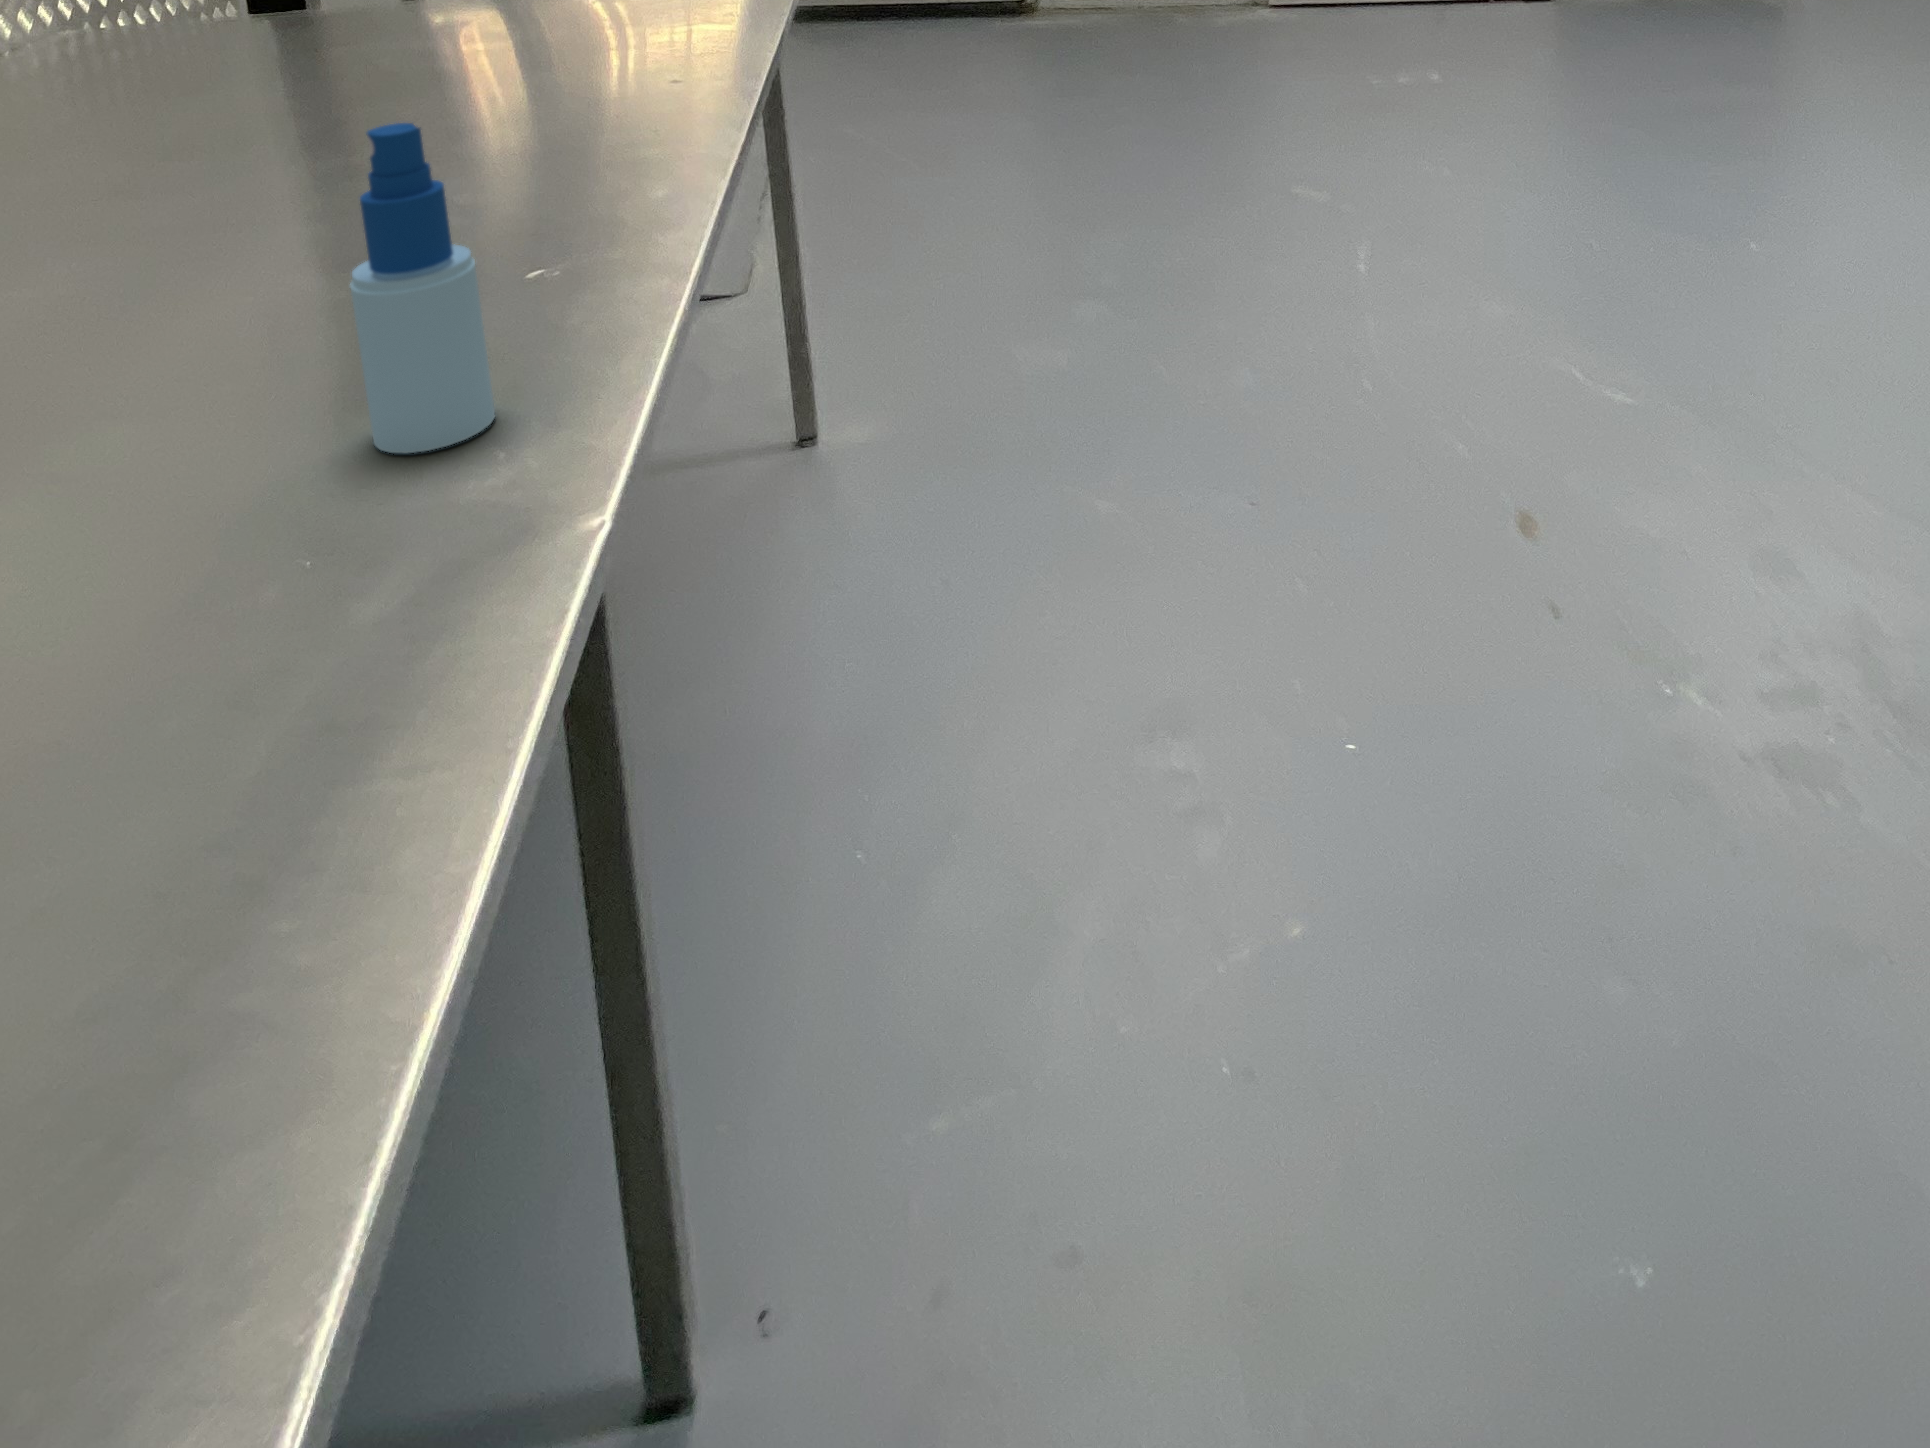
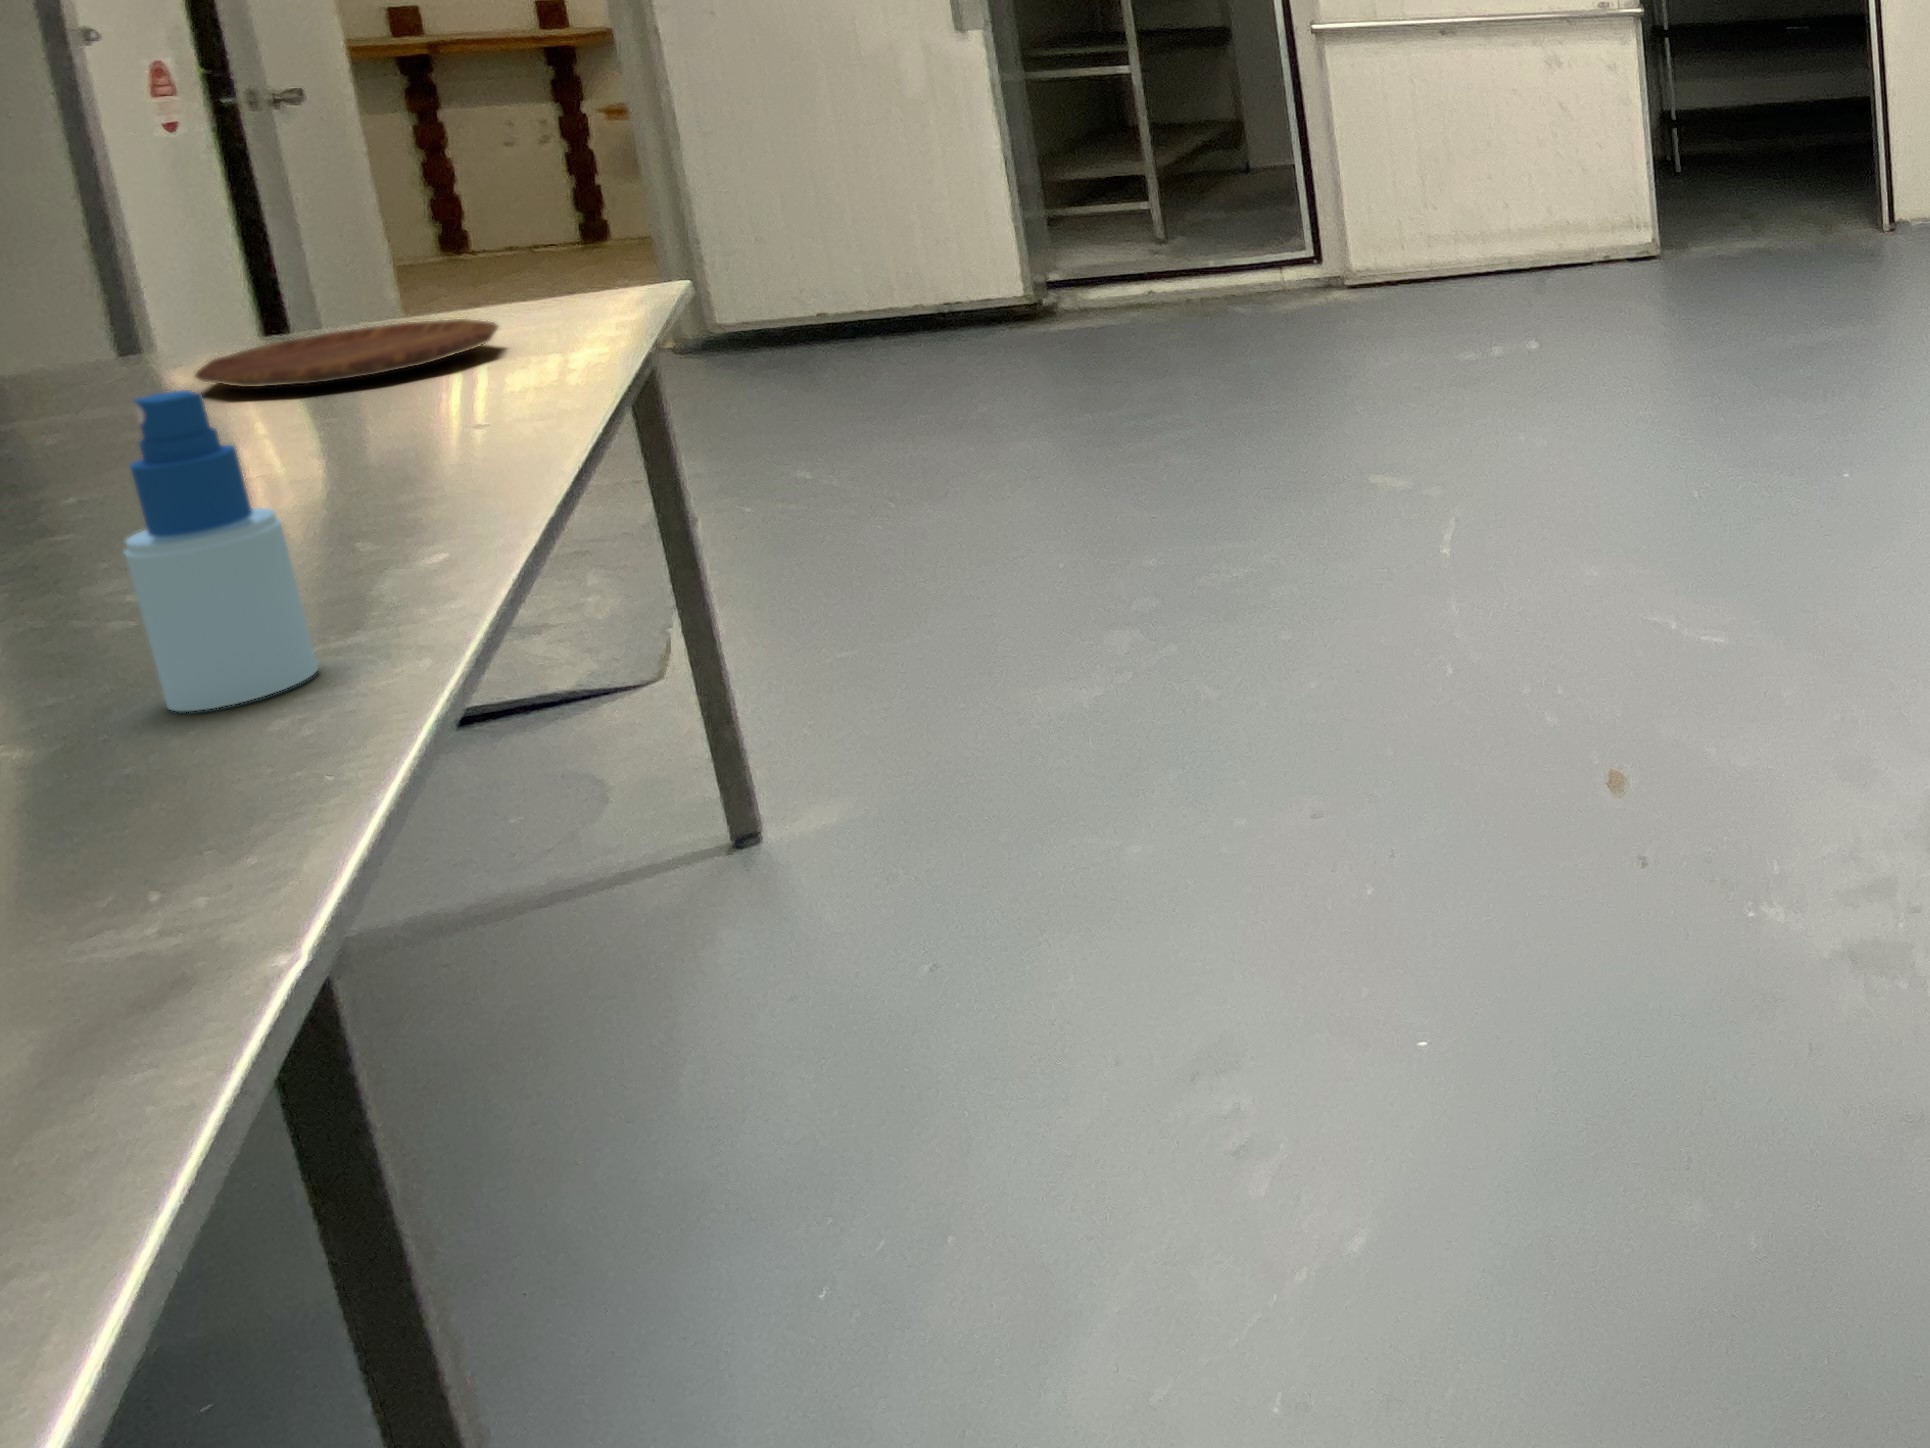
tray: none [433,14,648,67] -> present [195,319,498,387]

